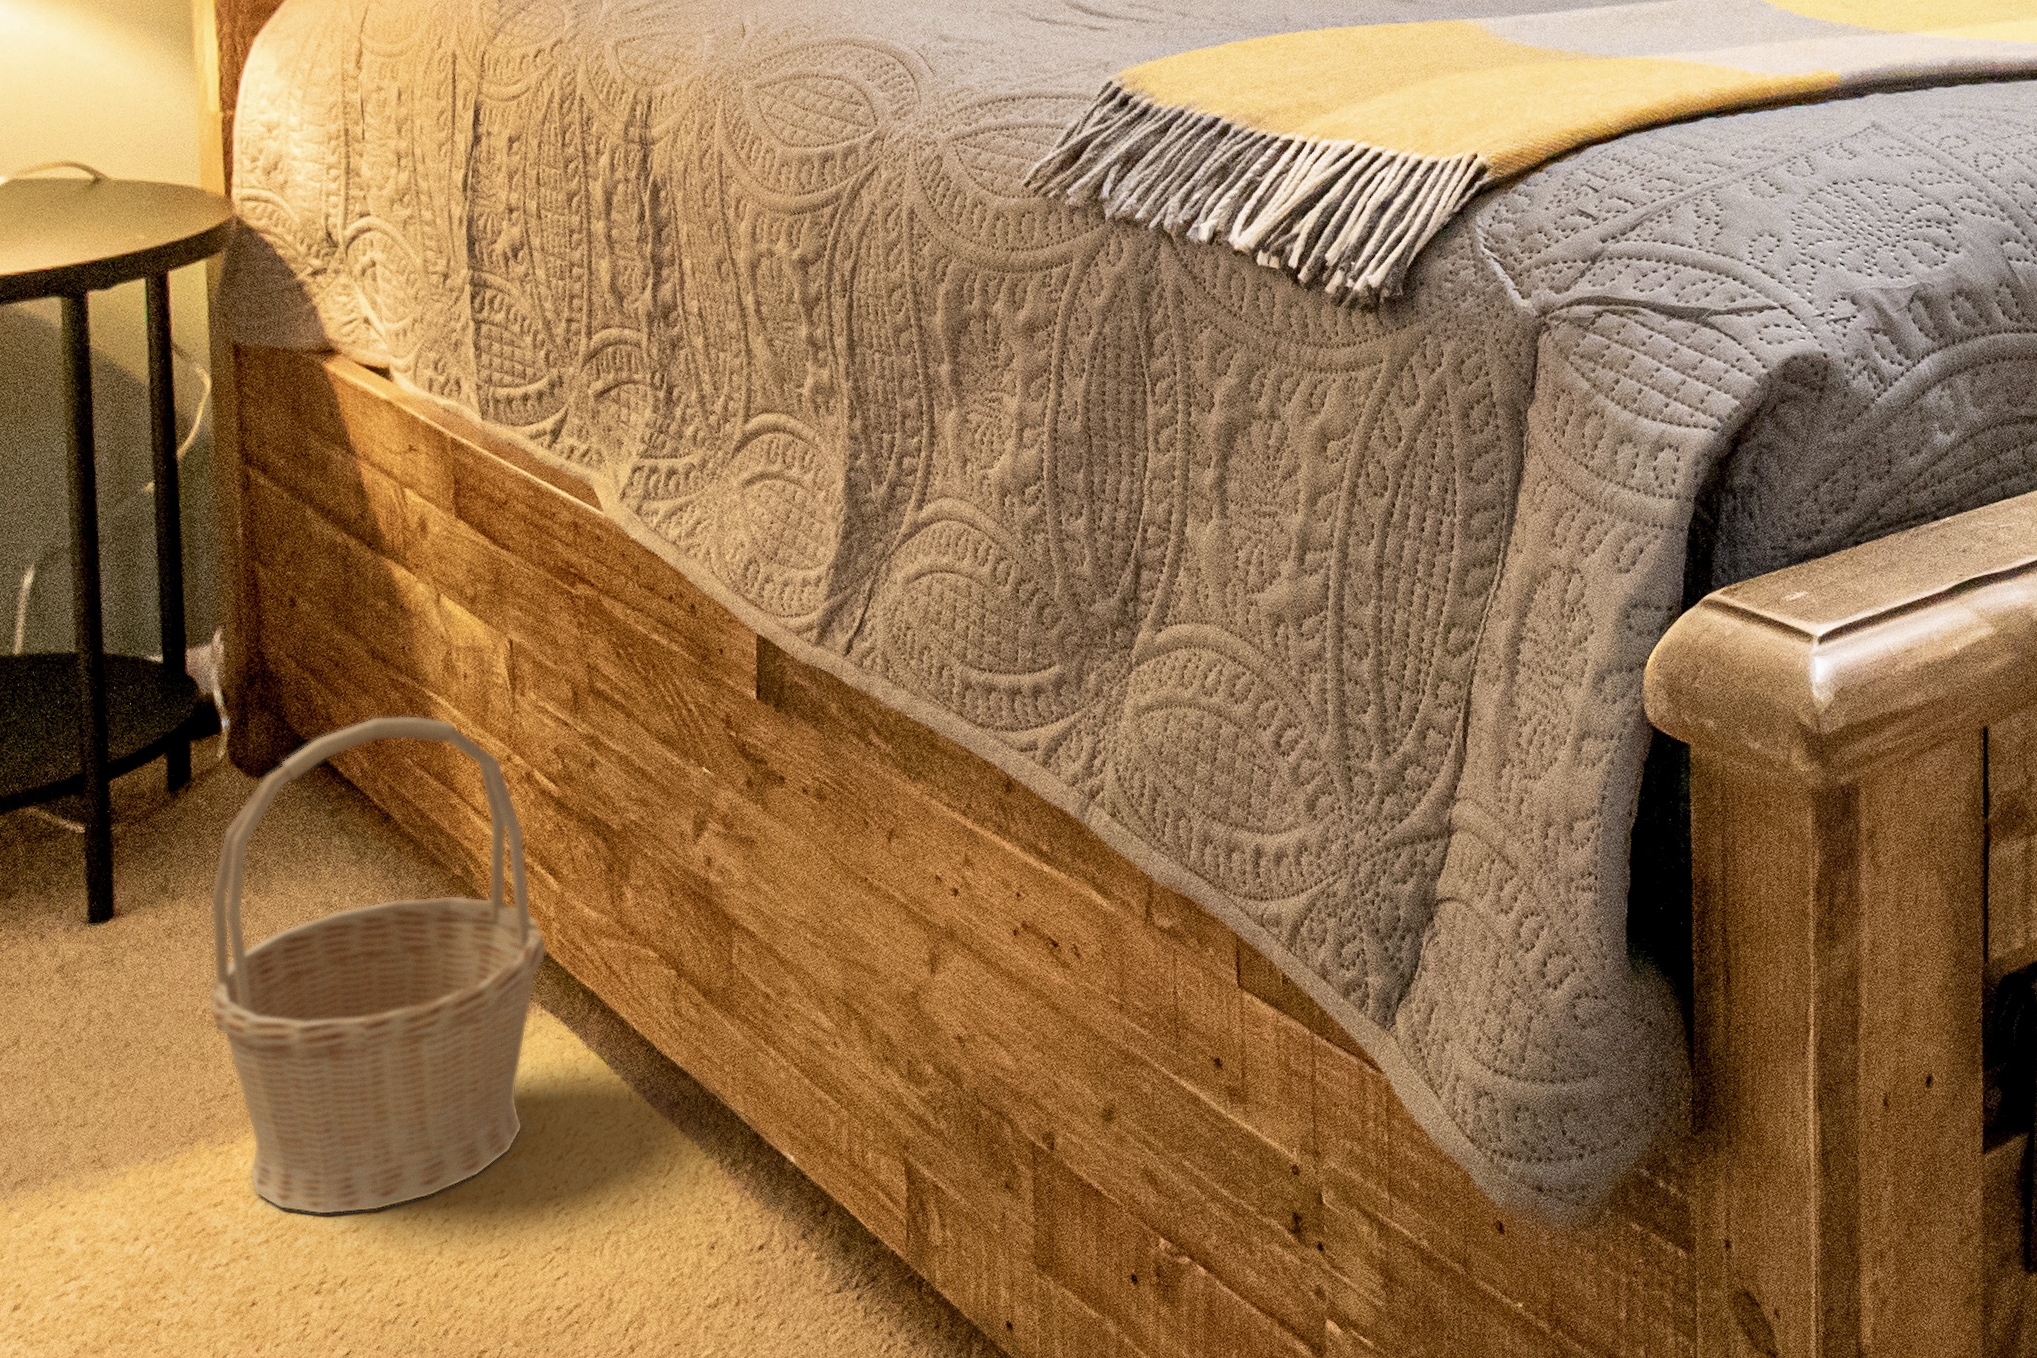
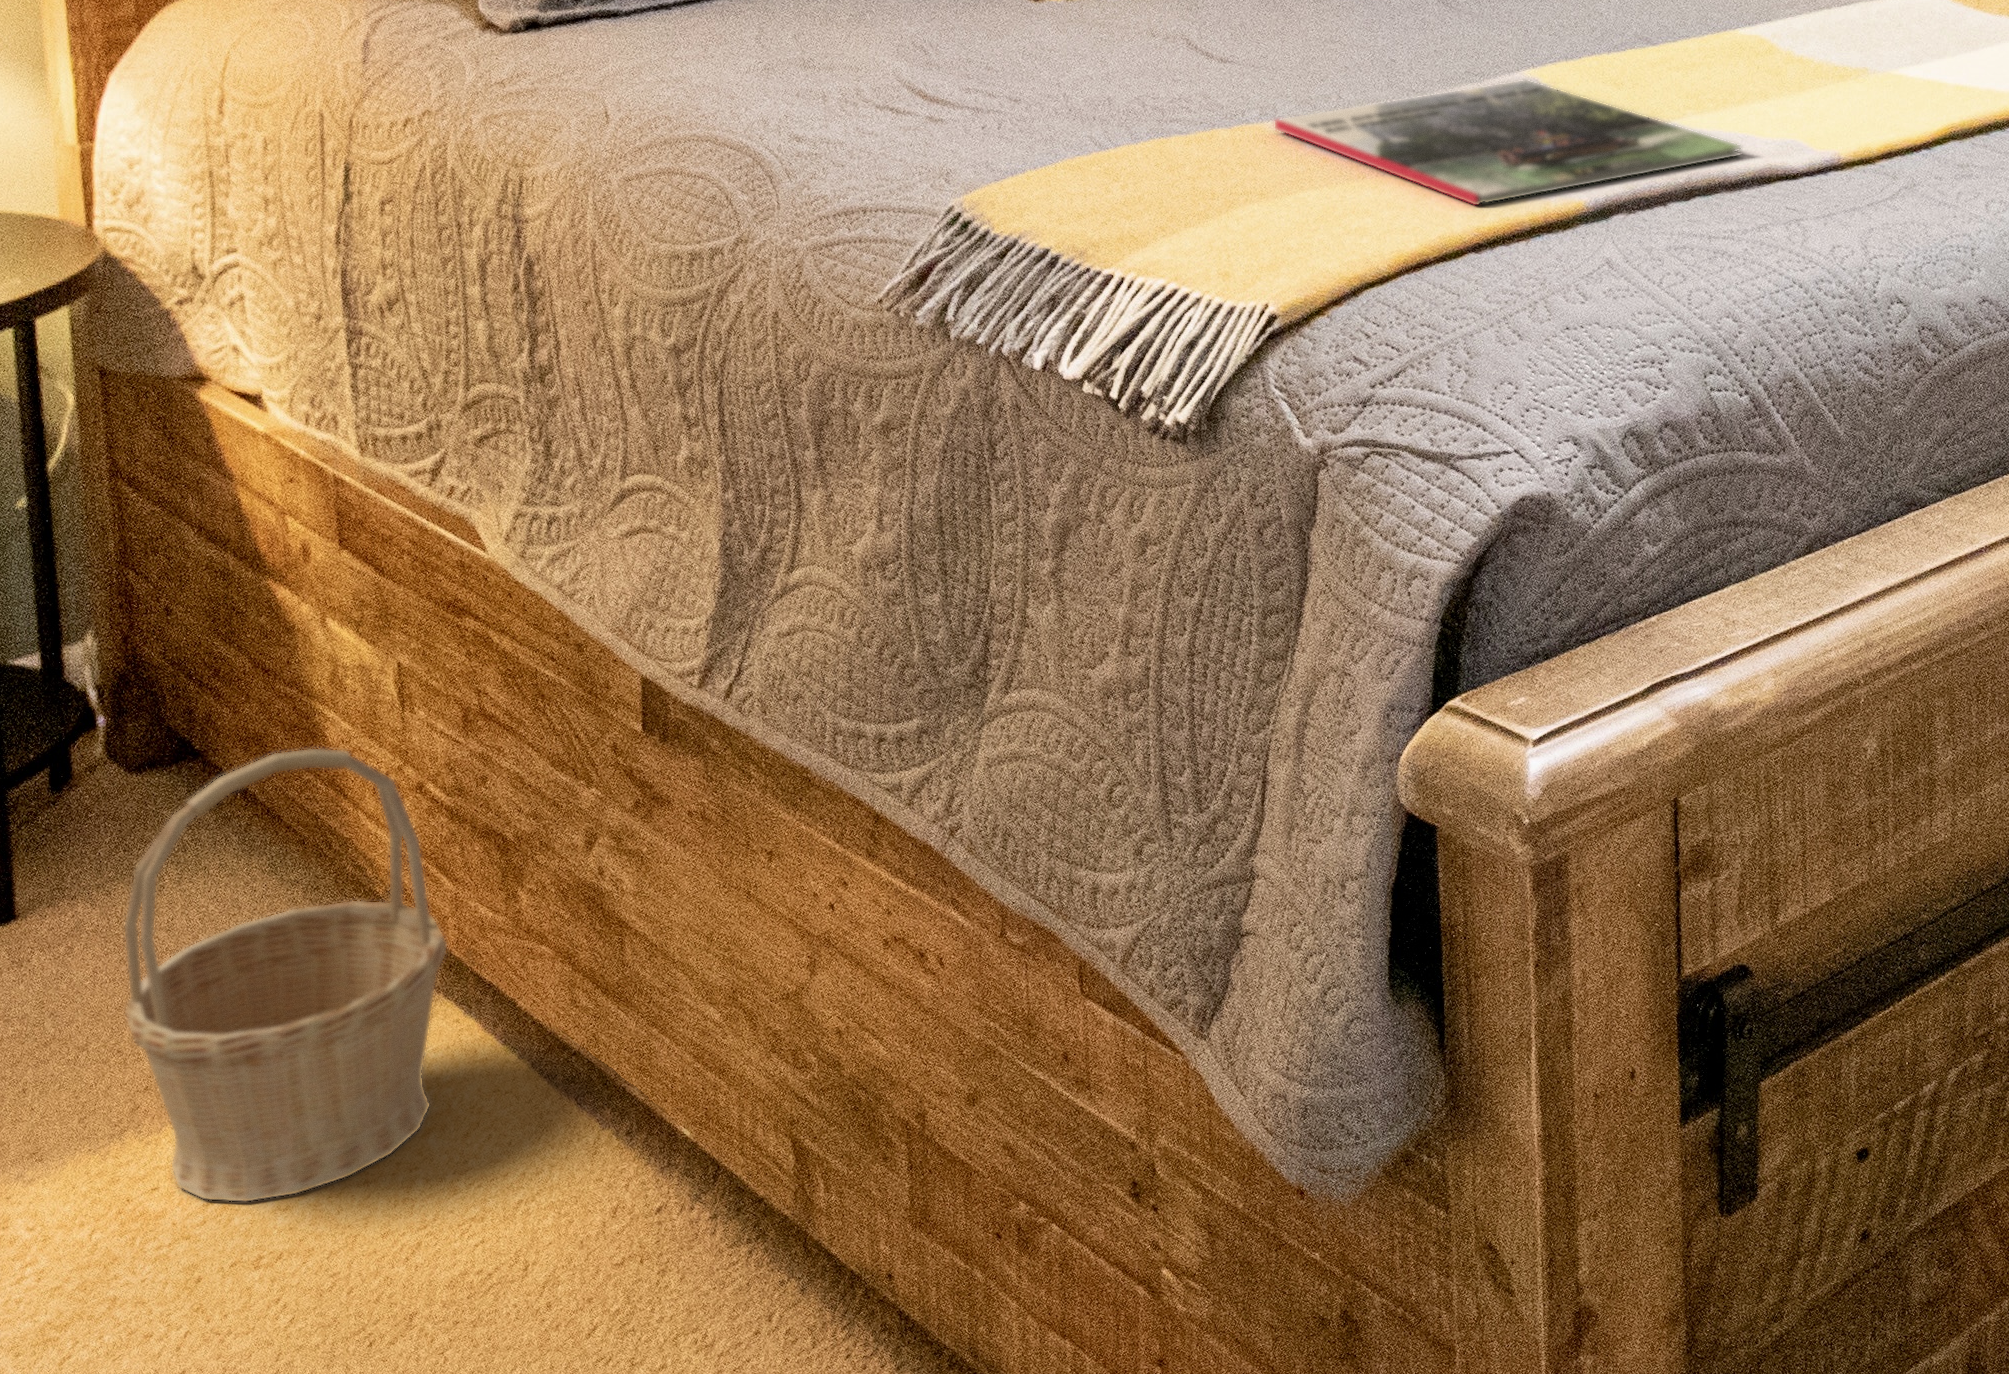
magazine: none [1467,4,2014,83] -> present [1275,81,1740,205]

